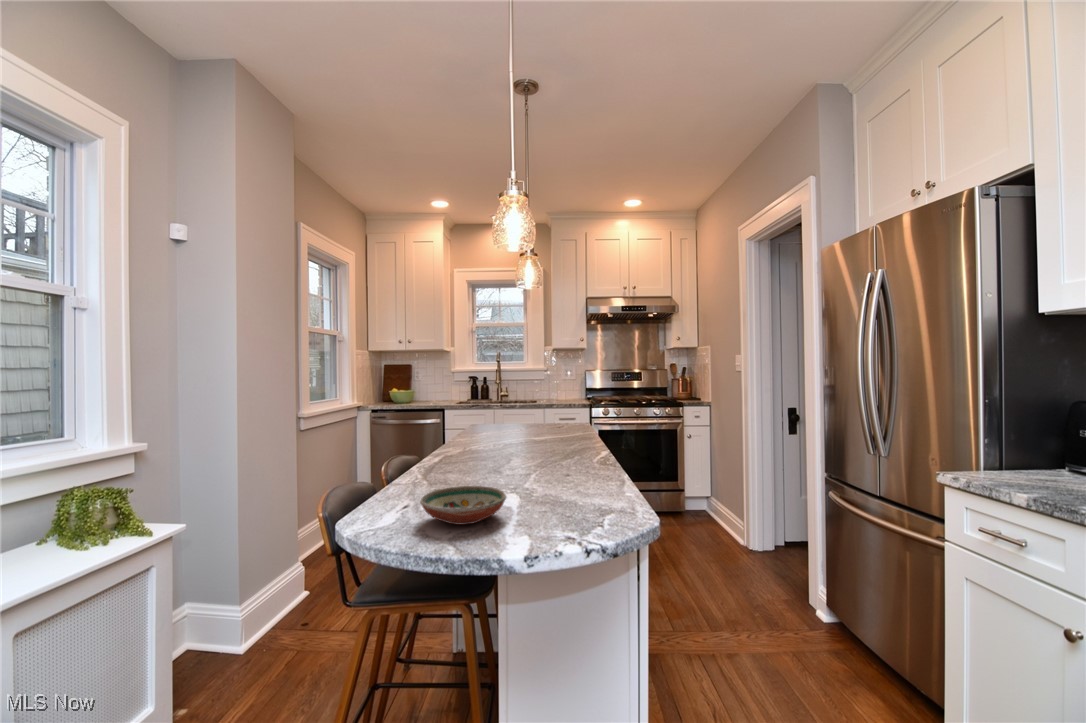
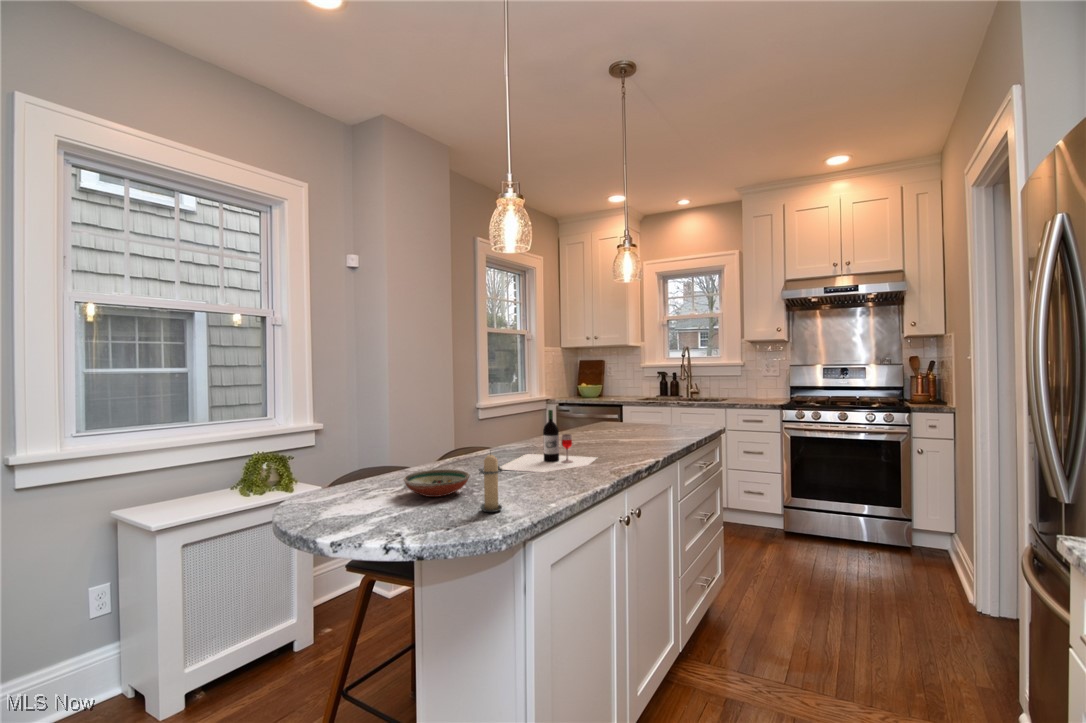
wine bottle: none [463,409,564,482] -> present [500,410,597,472]
candle: none [564,453,600,531] -> present [479,452,502,512]

